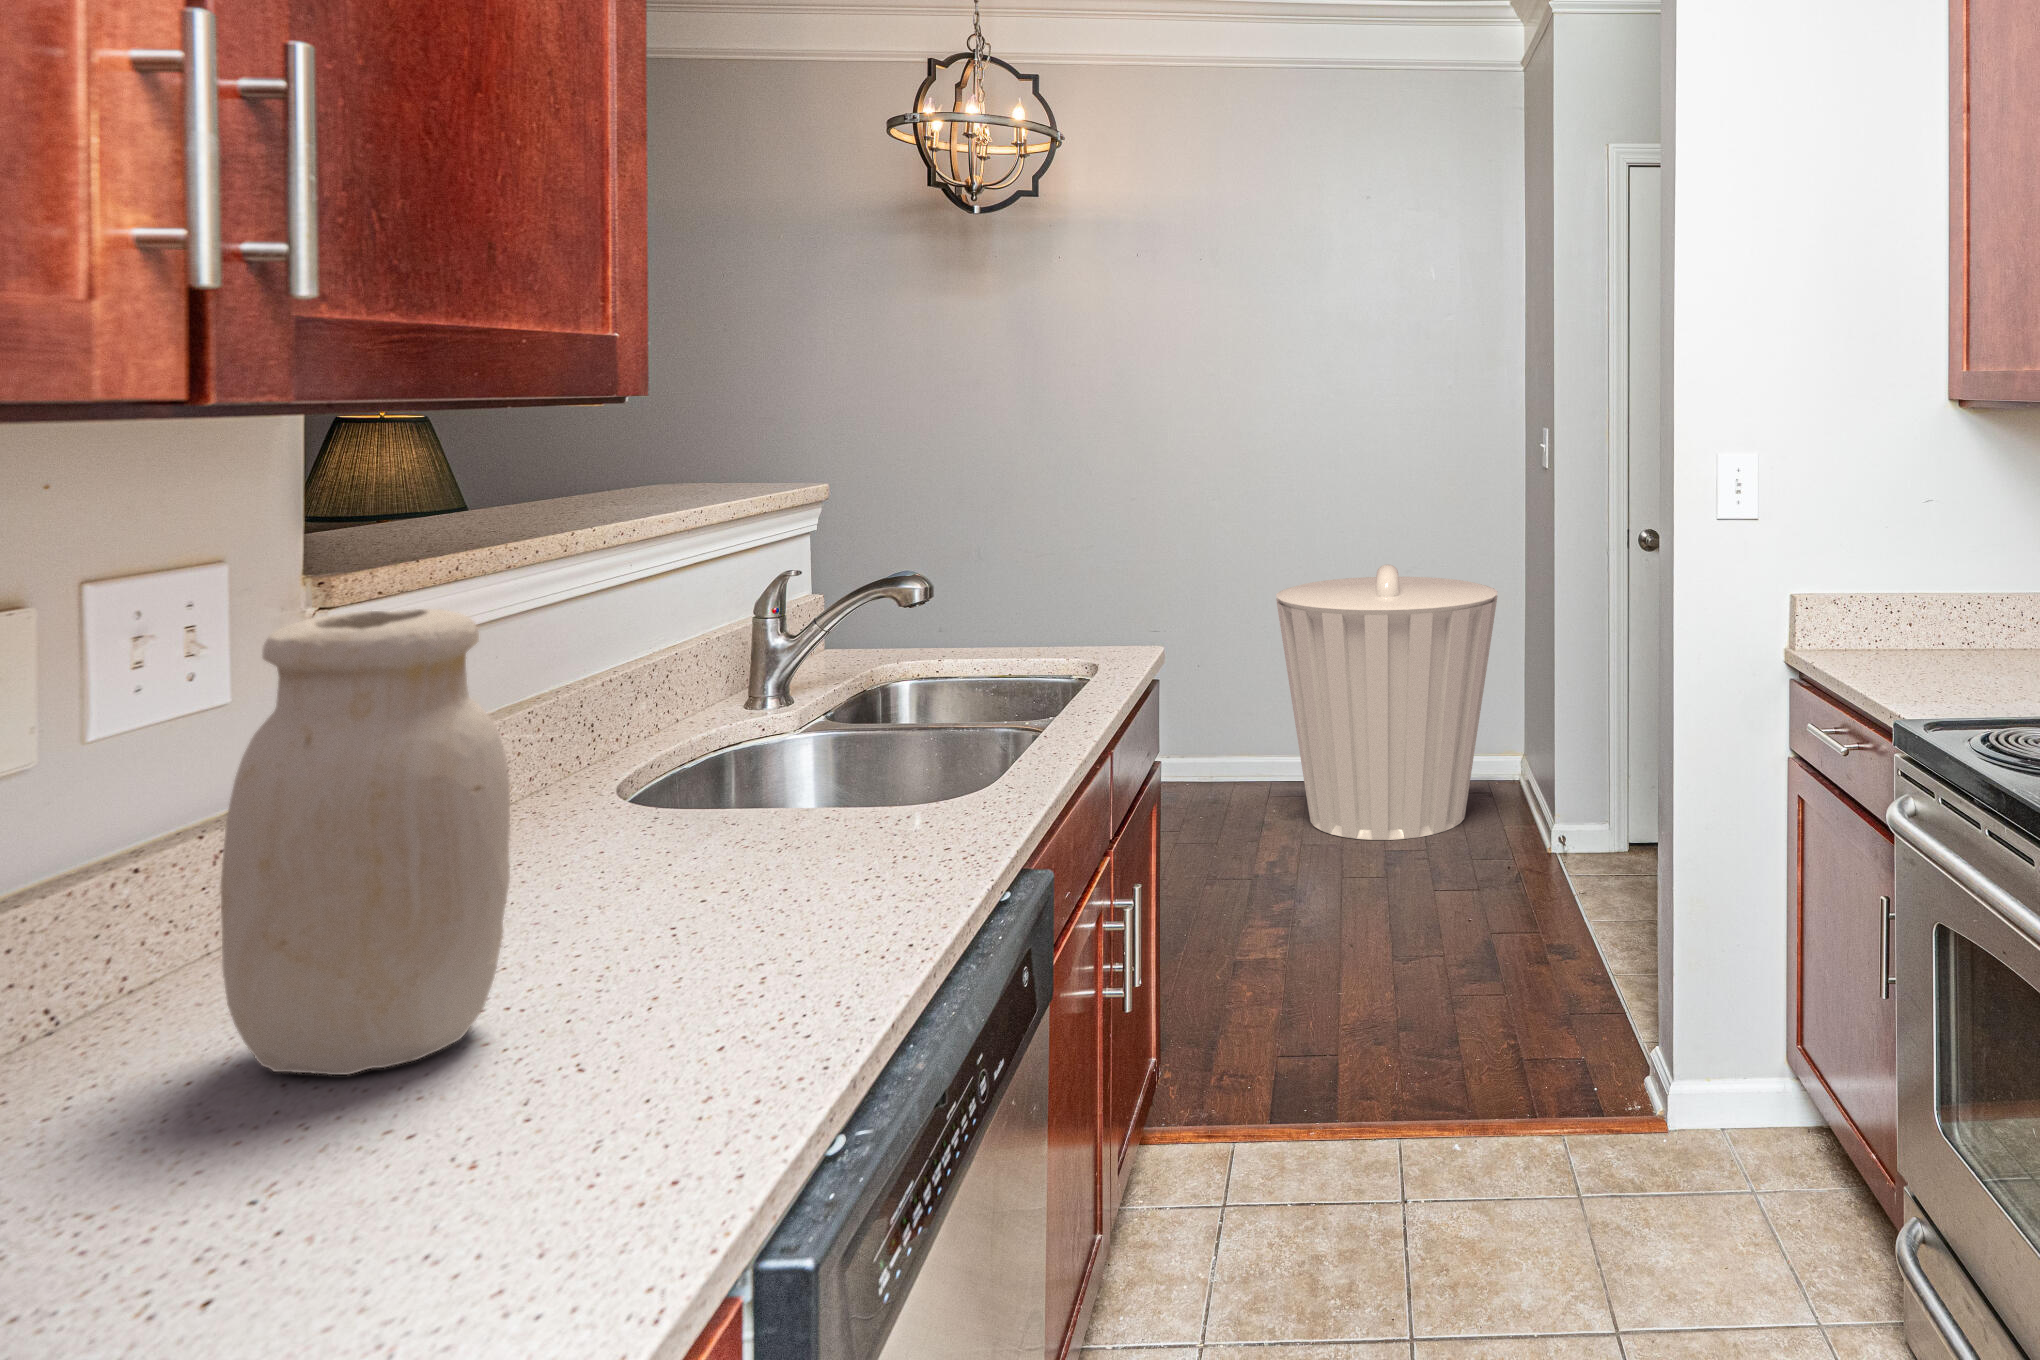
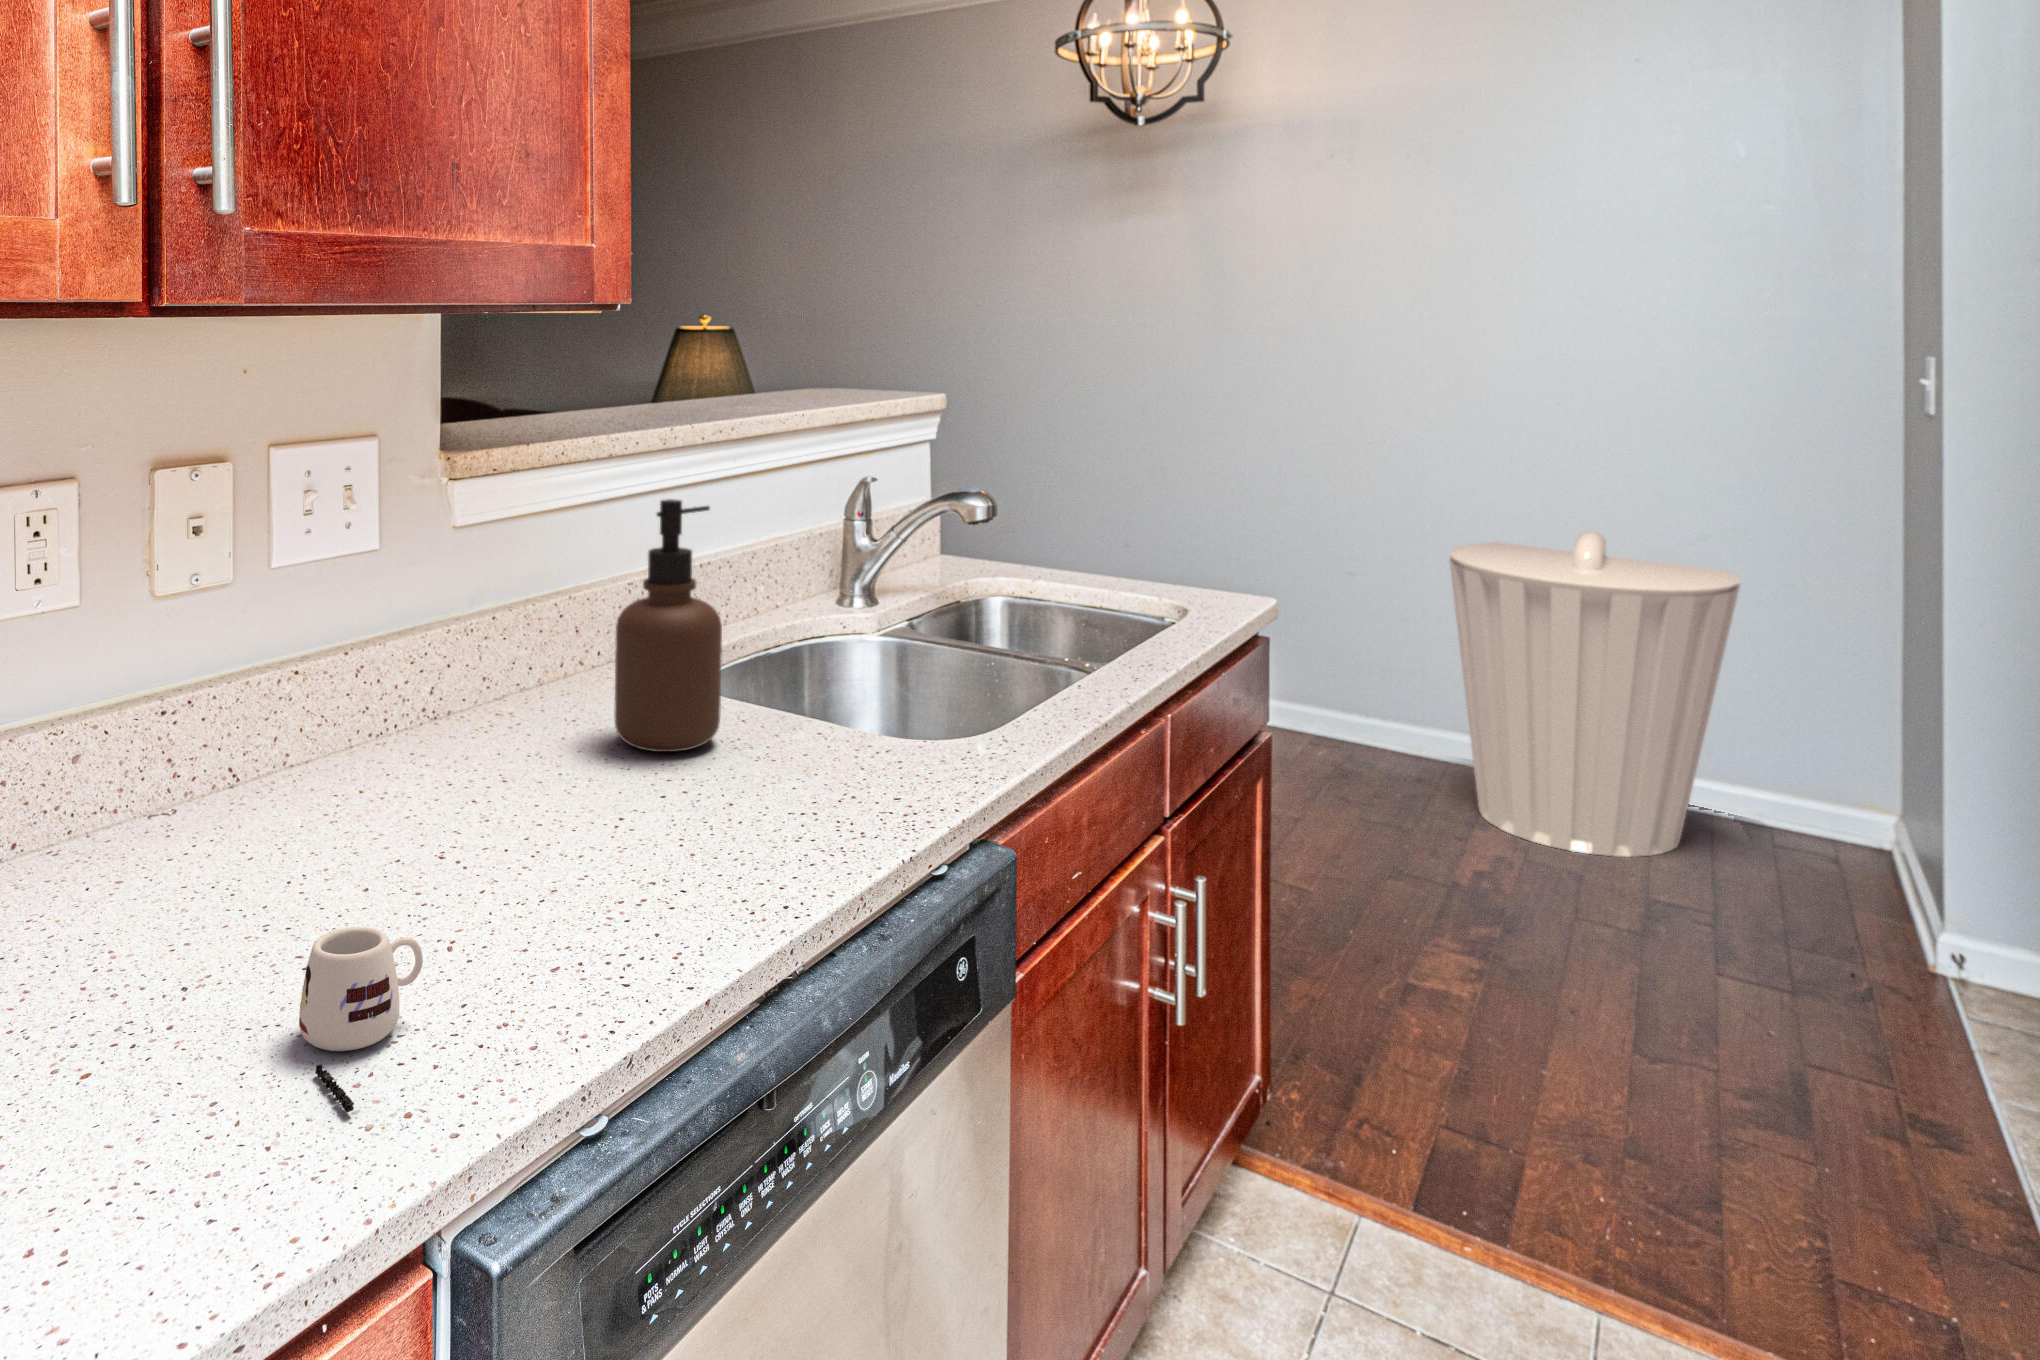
soap dispenser: none [573,602,705,880] -> present [614,499,722,752]
jar: present [221,609,510,1075] -> none [291,488,494,881]
mug: none [390,1090,537,1279] -> present [299,927,423,1112]

